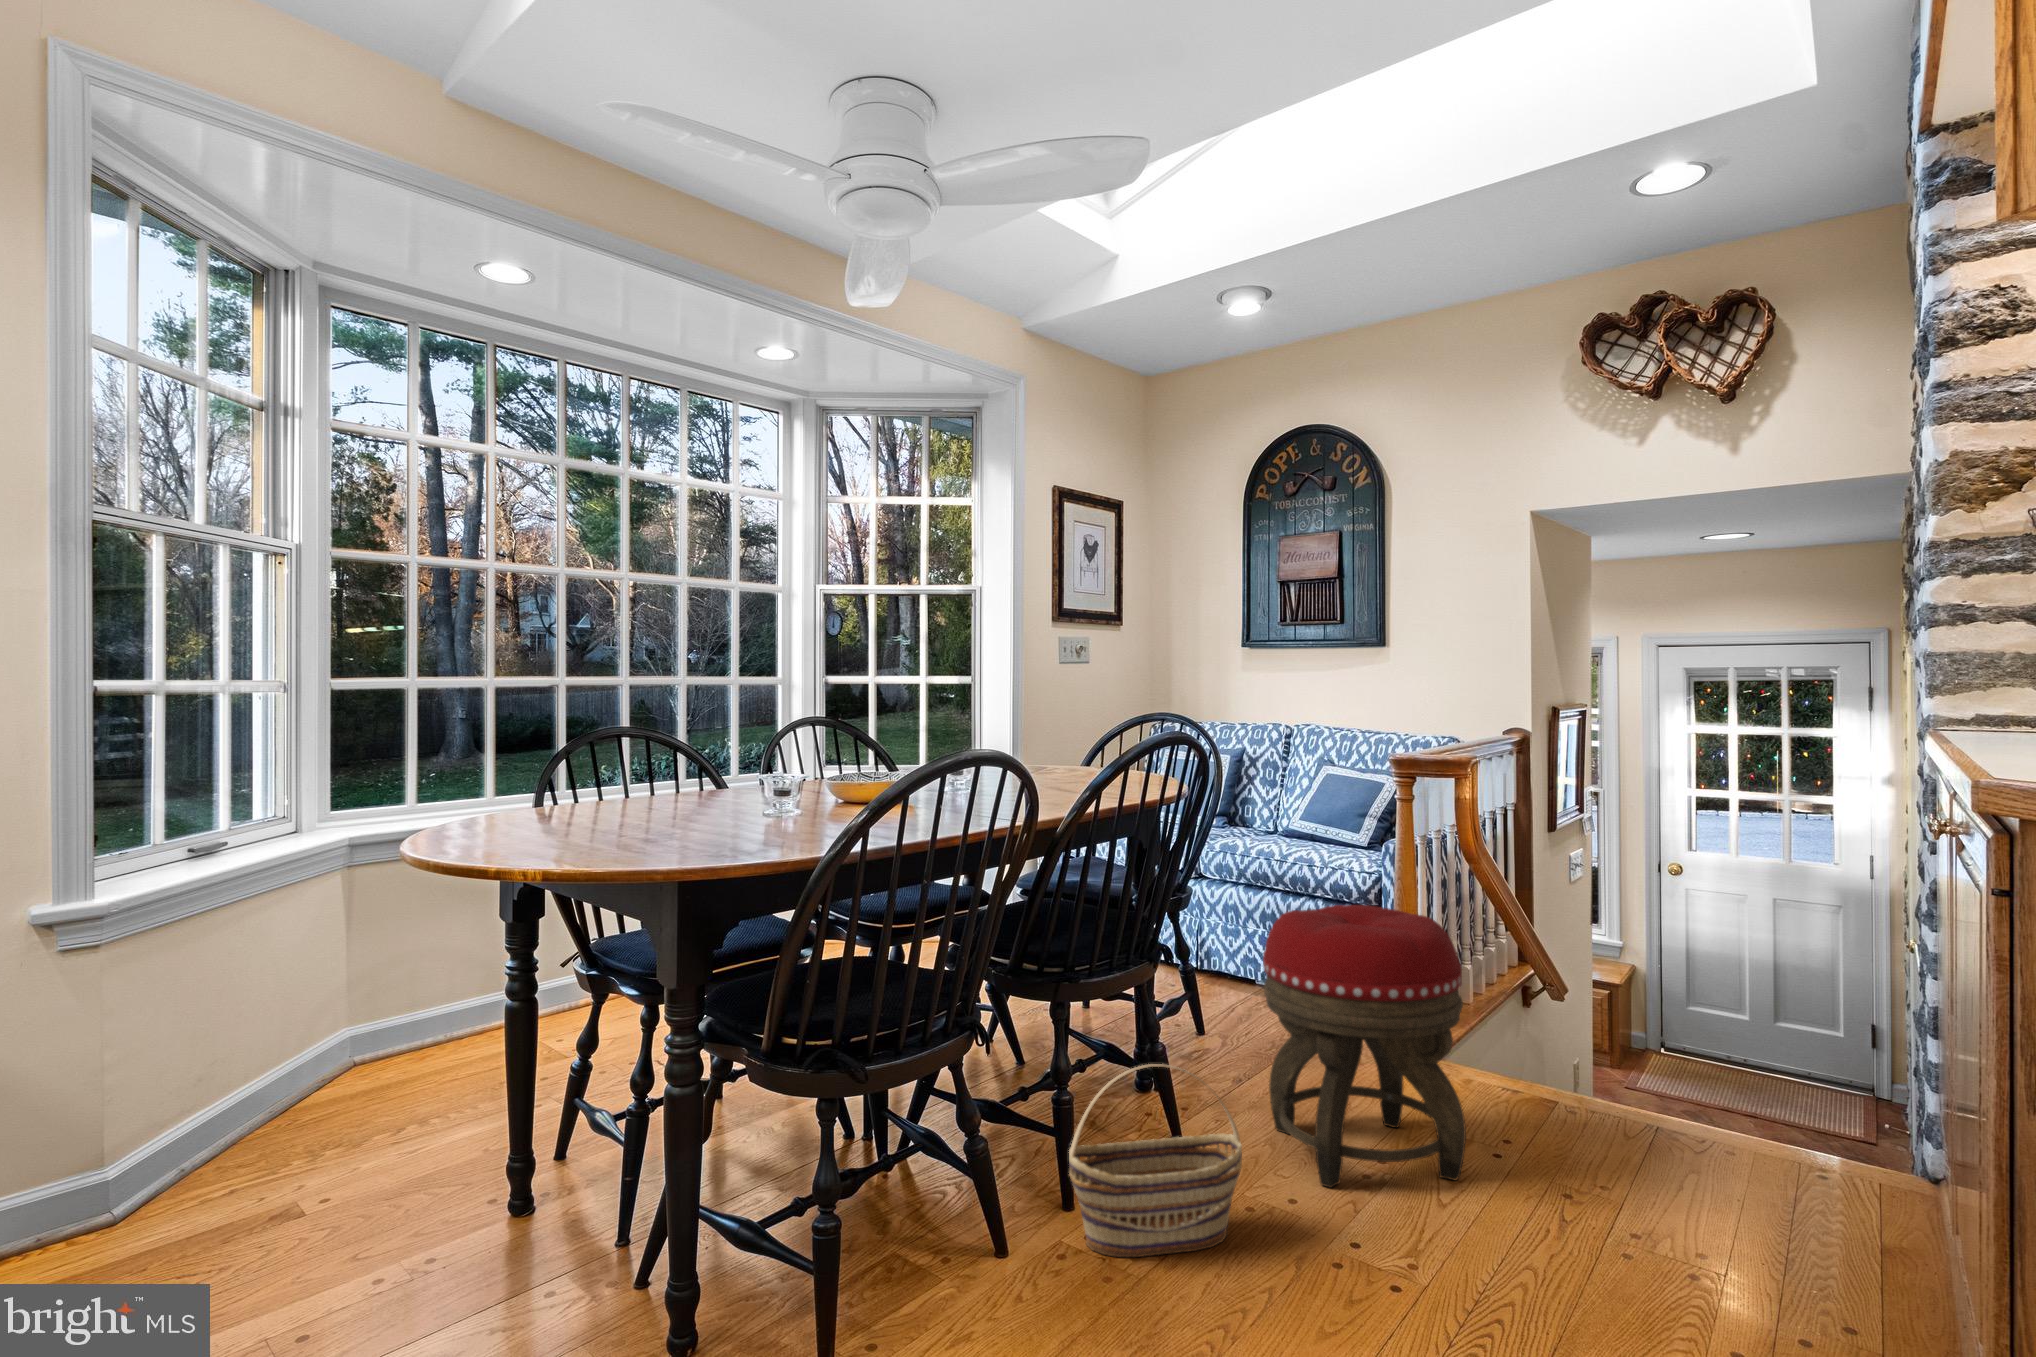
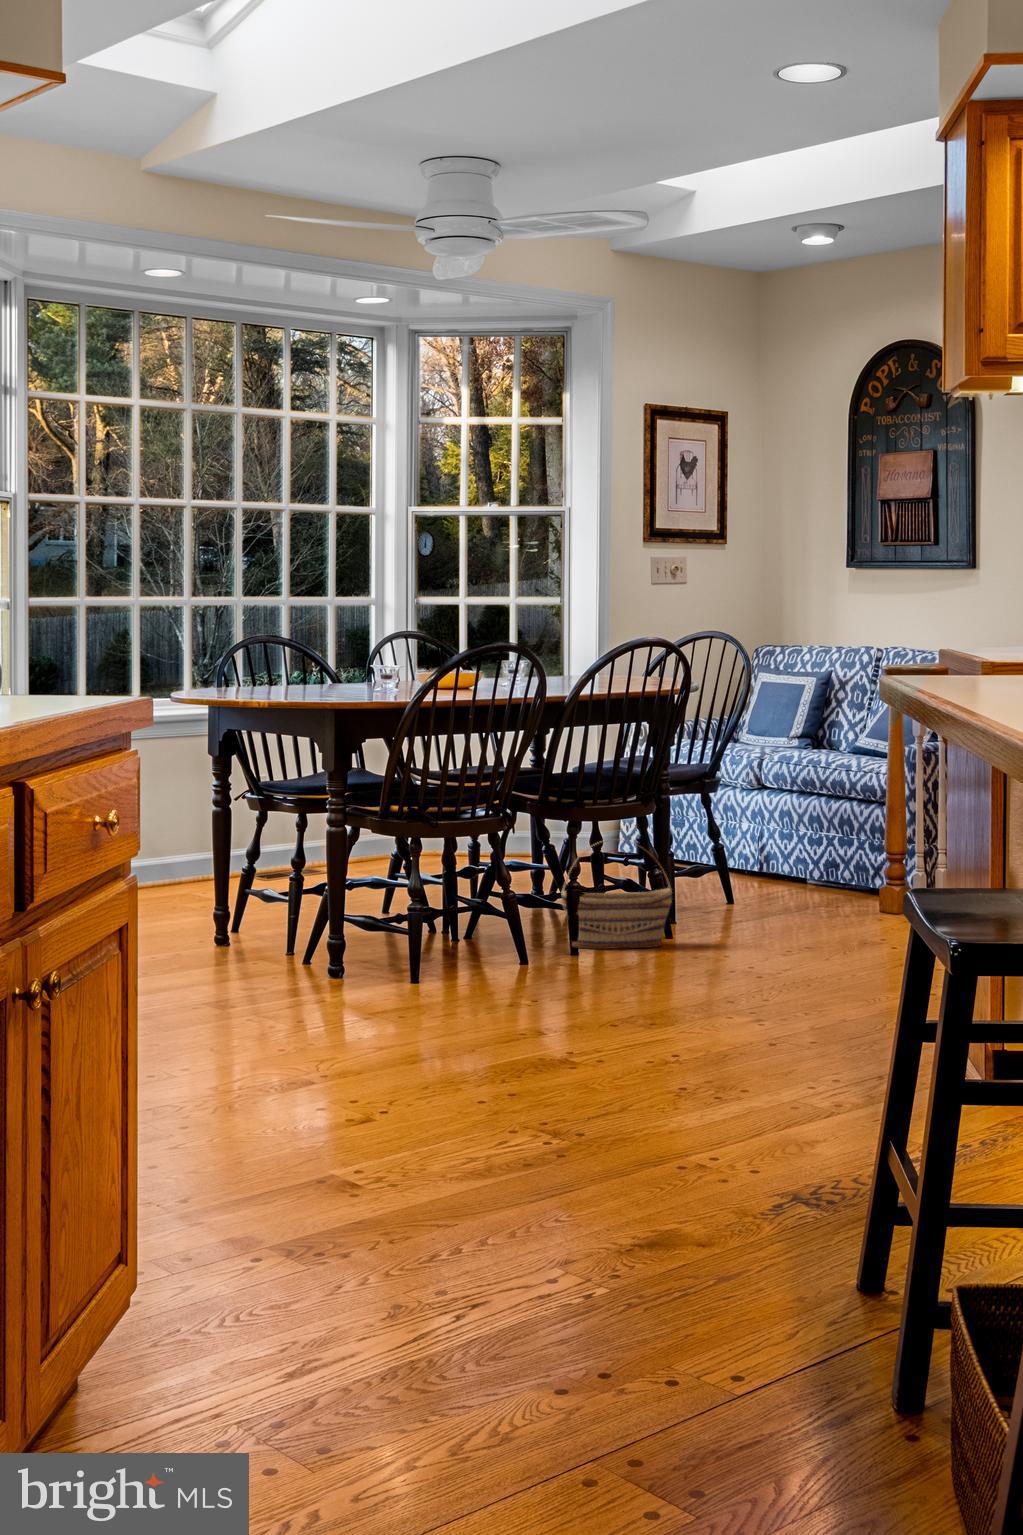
footstool: present [1263,905,1466,1188] -> none [719,765,853,938]

